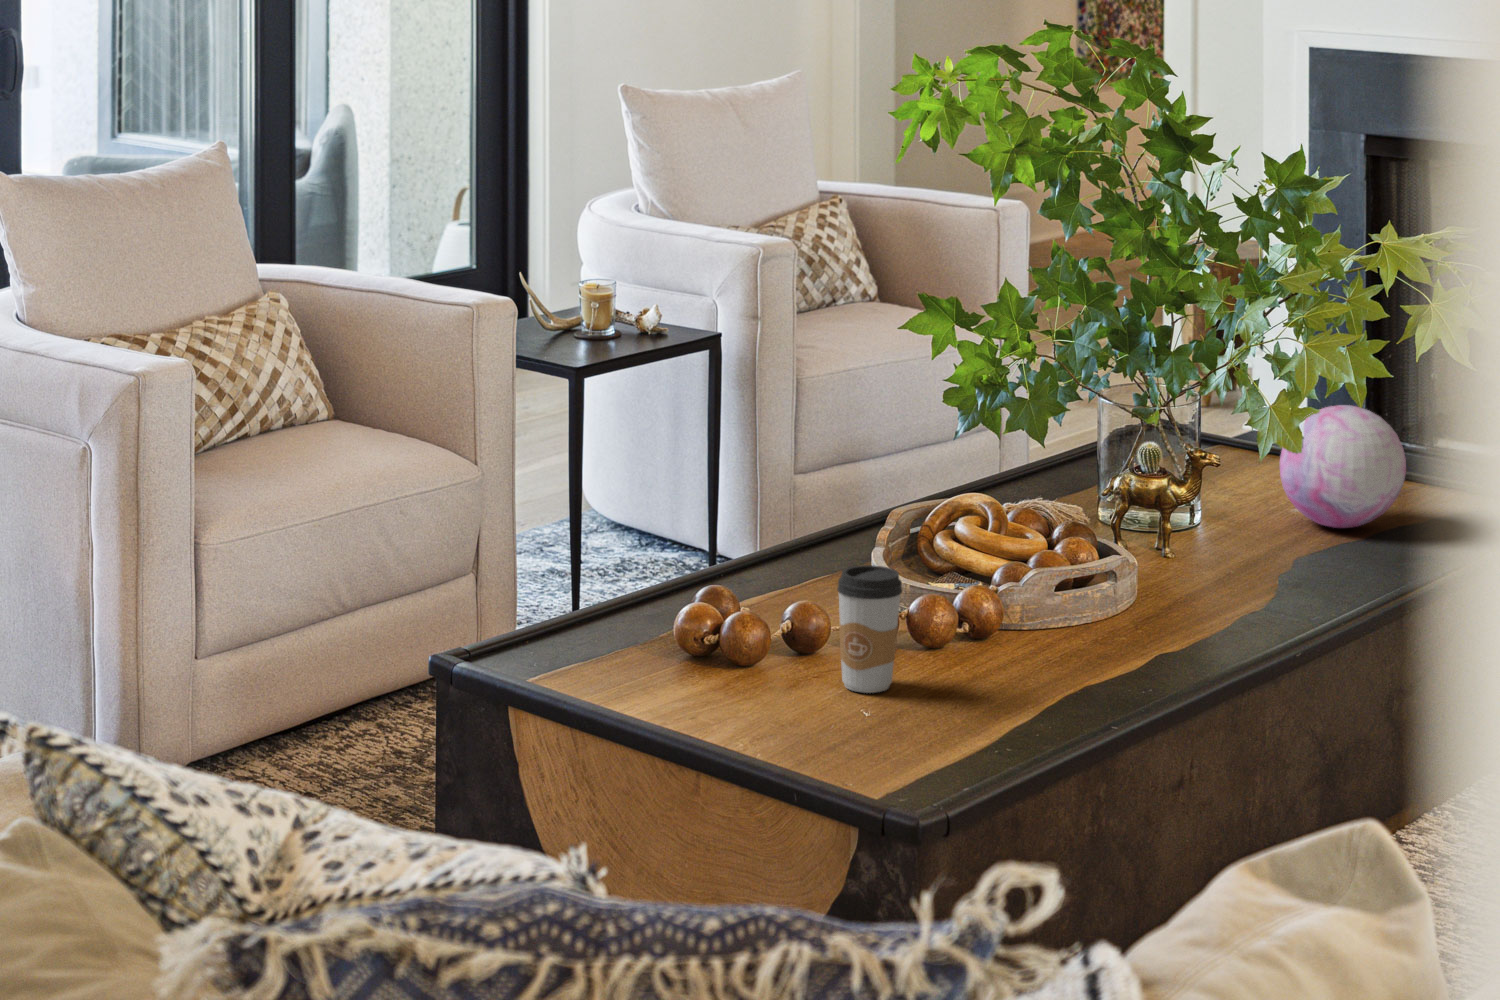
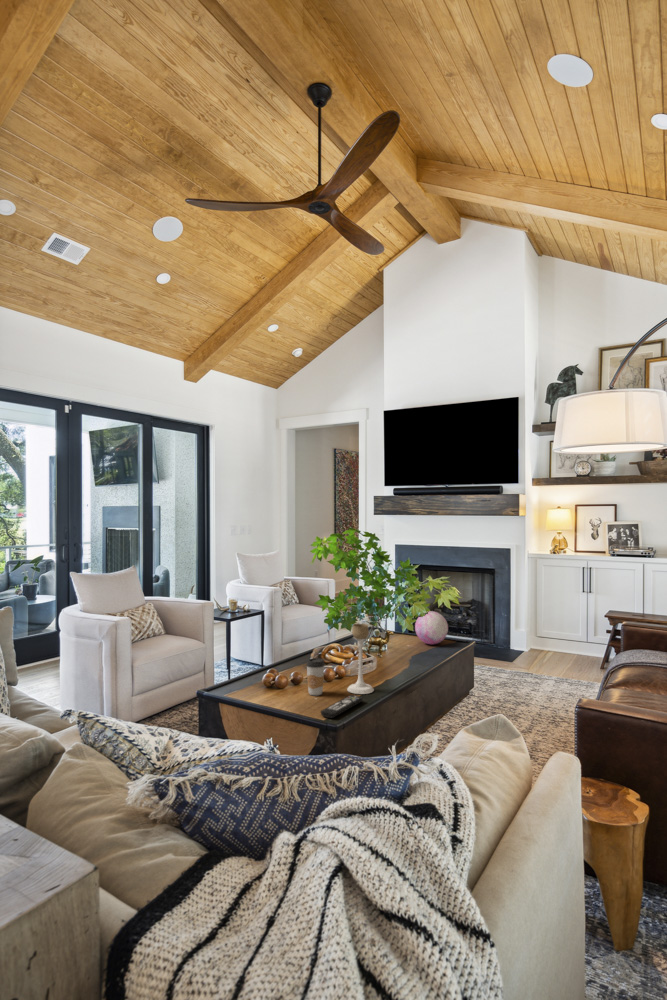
candle holder: none [982,451,1077,698] -> present [347,624,374,694]
remote control: none [871,699,1029,773] -> present [321,695,363,718]

